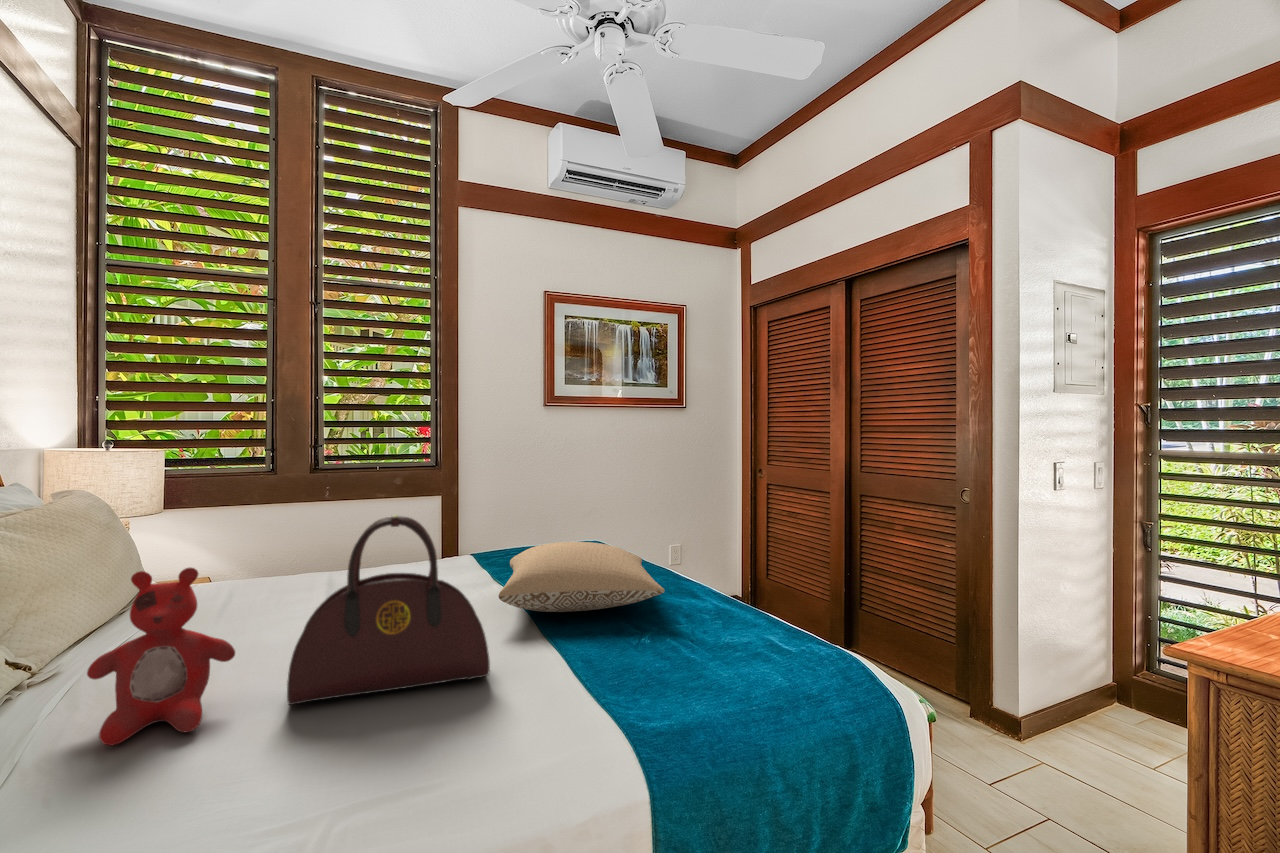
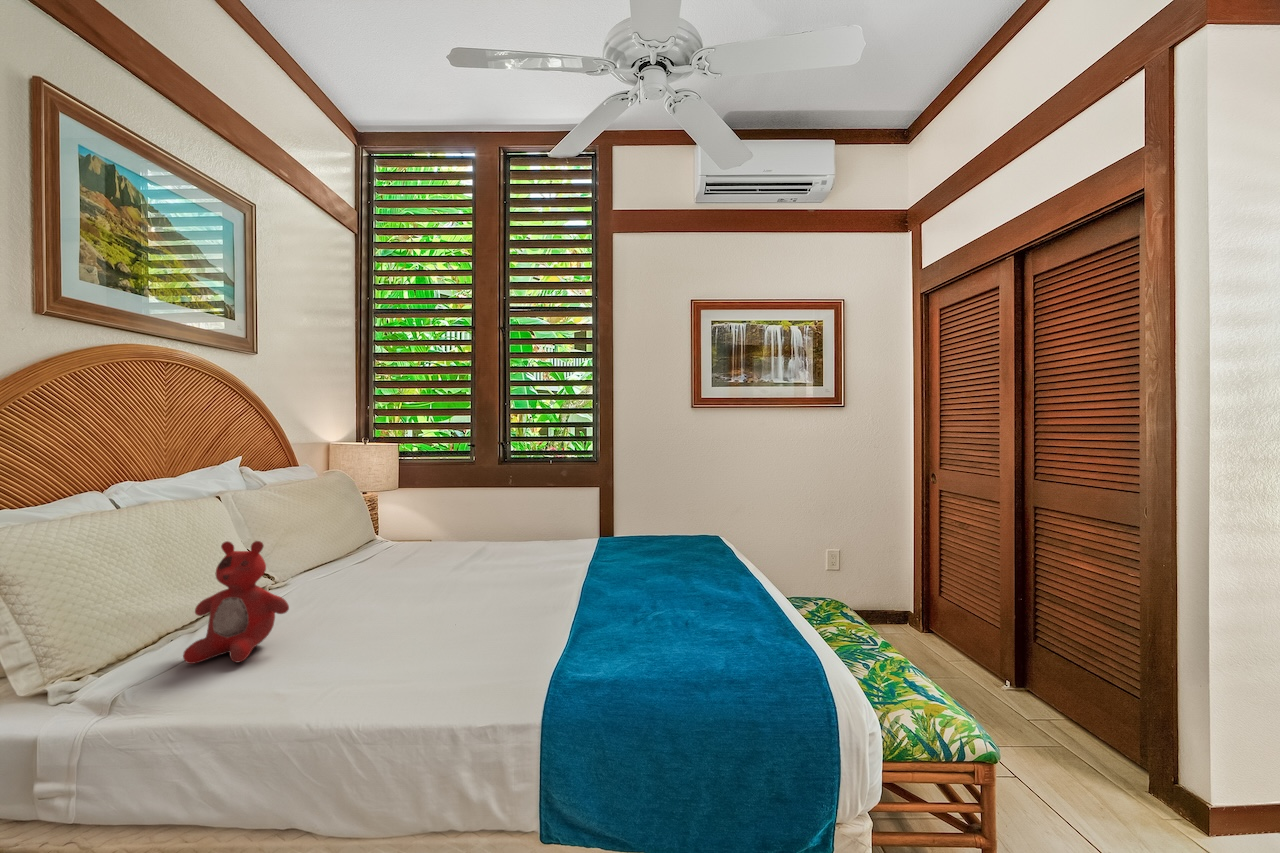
handbag: present [287,515,490,705] -> none [307,509,478,654]
pillow: present [499,542,664,612] -> none [523,540,699,606]

